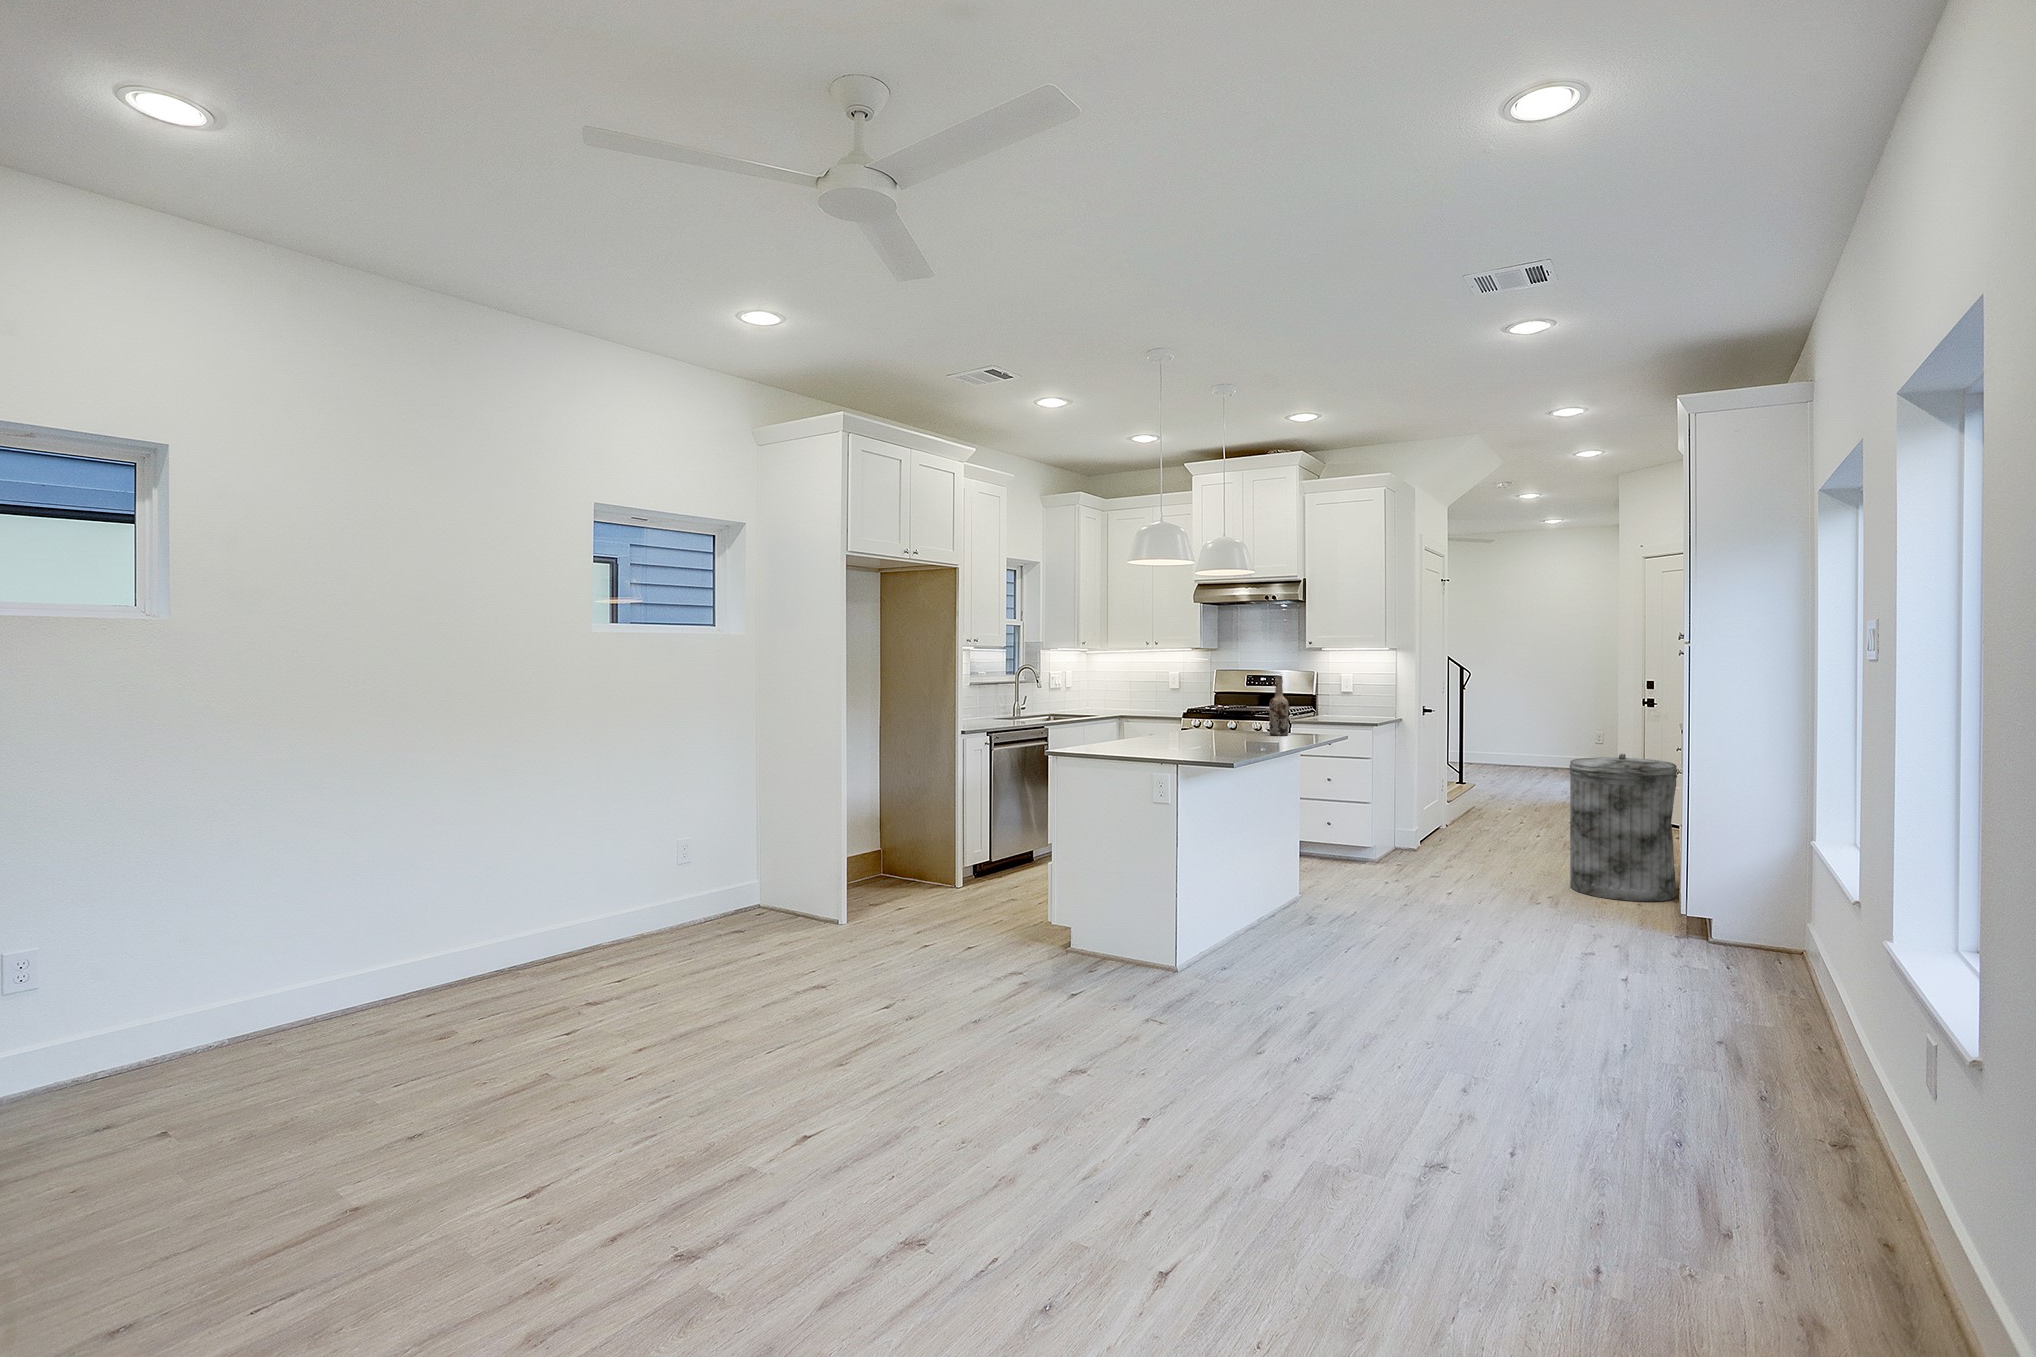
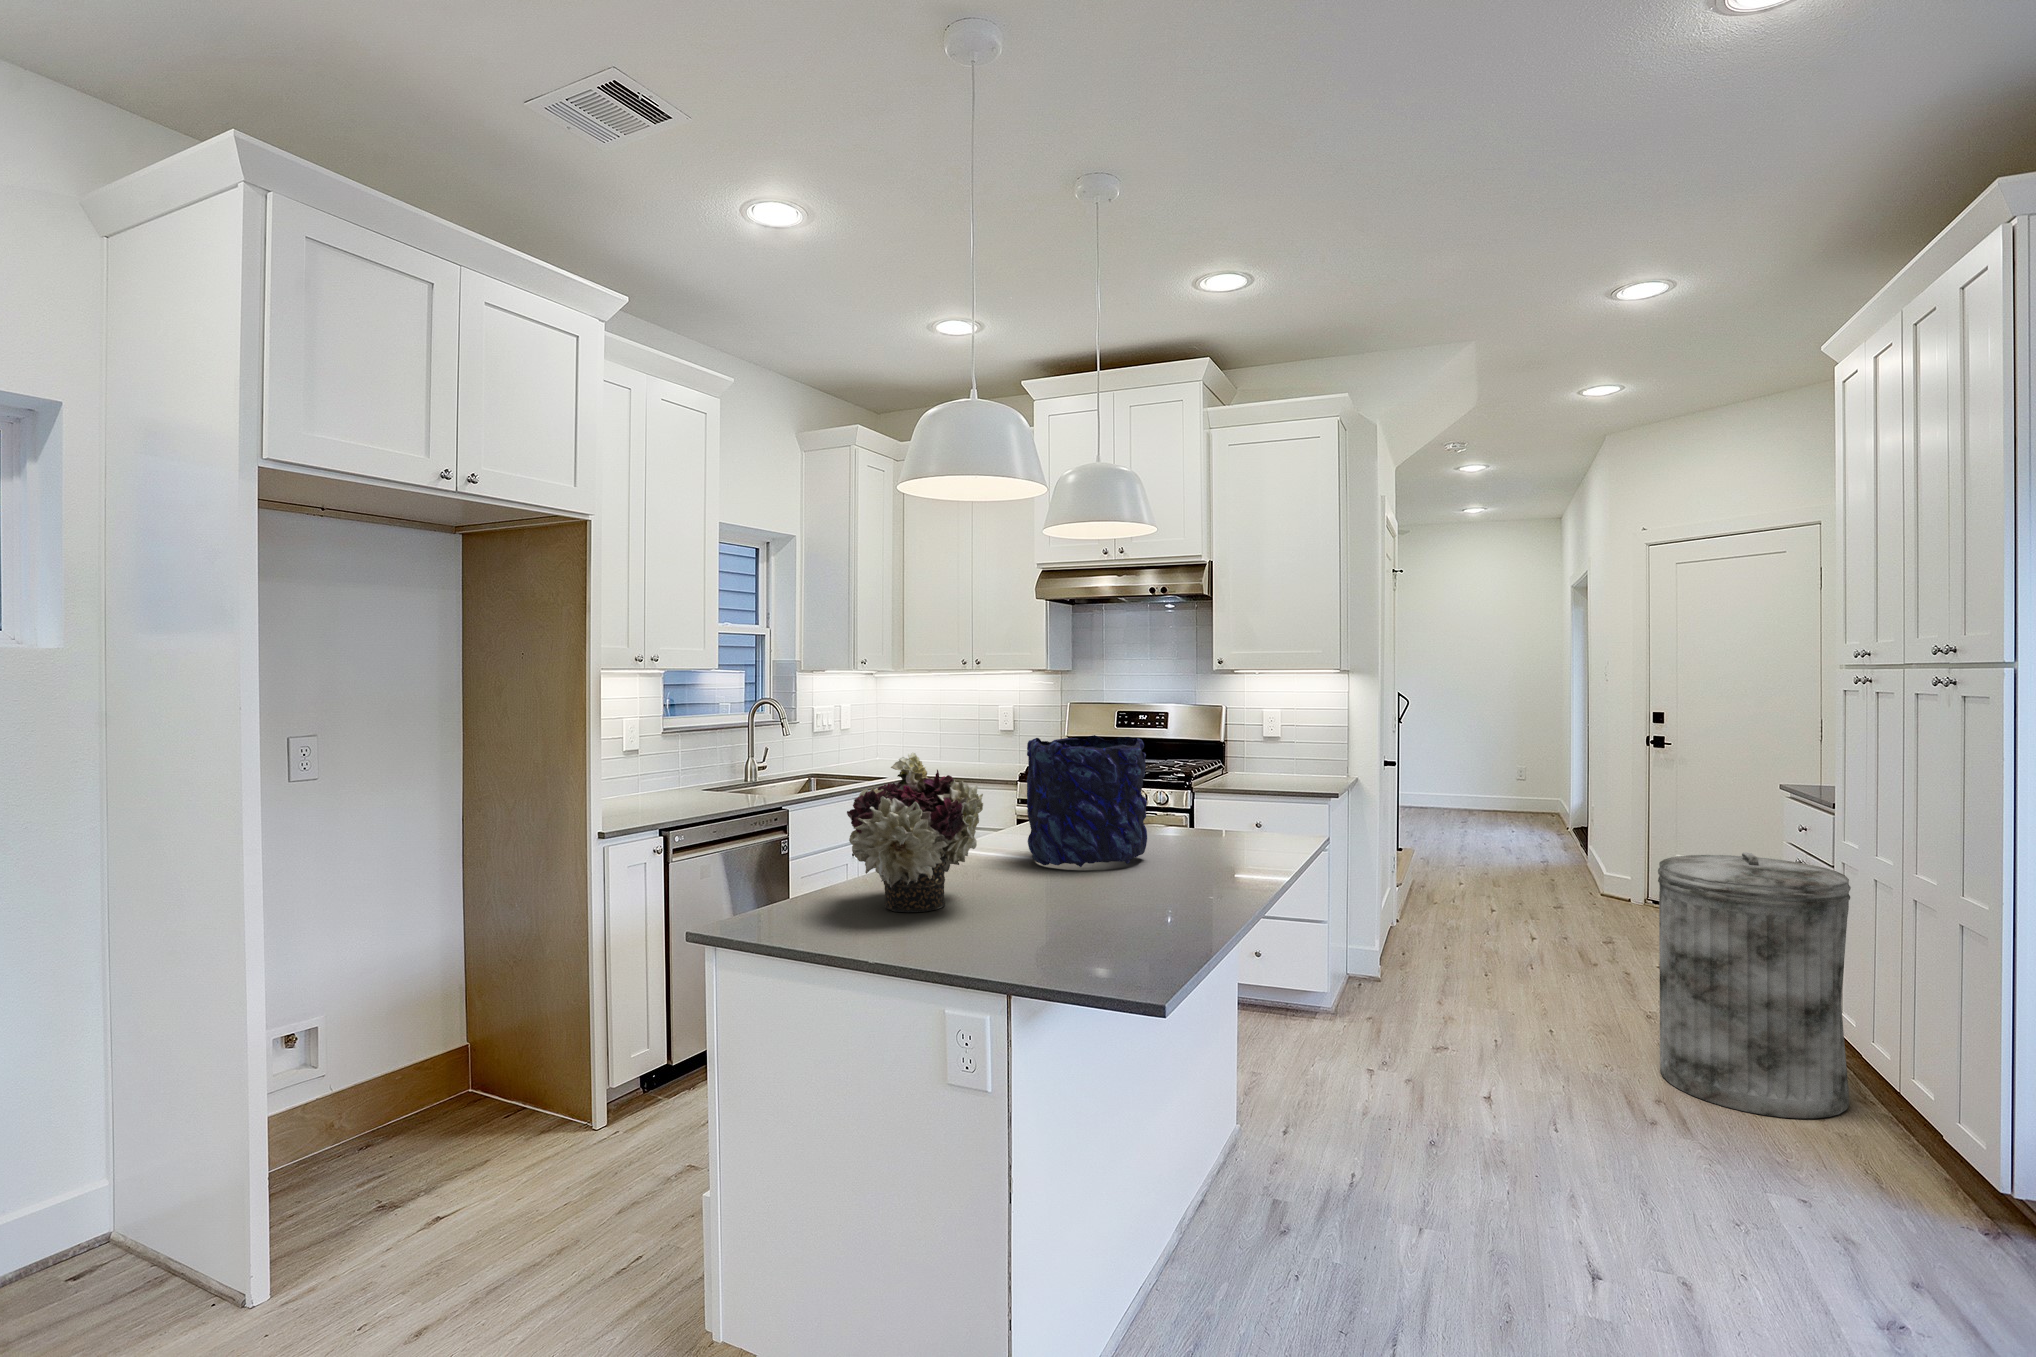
wine bottle: present [1269,676,1289,736] -> none [1179,730,1215,847]
vase: none [1190,678,1251,739] -> present [1027,735,1147,867]
flower arrangement: none [1113,680,1173,748] -> present [847,753,983,912]

